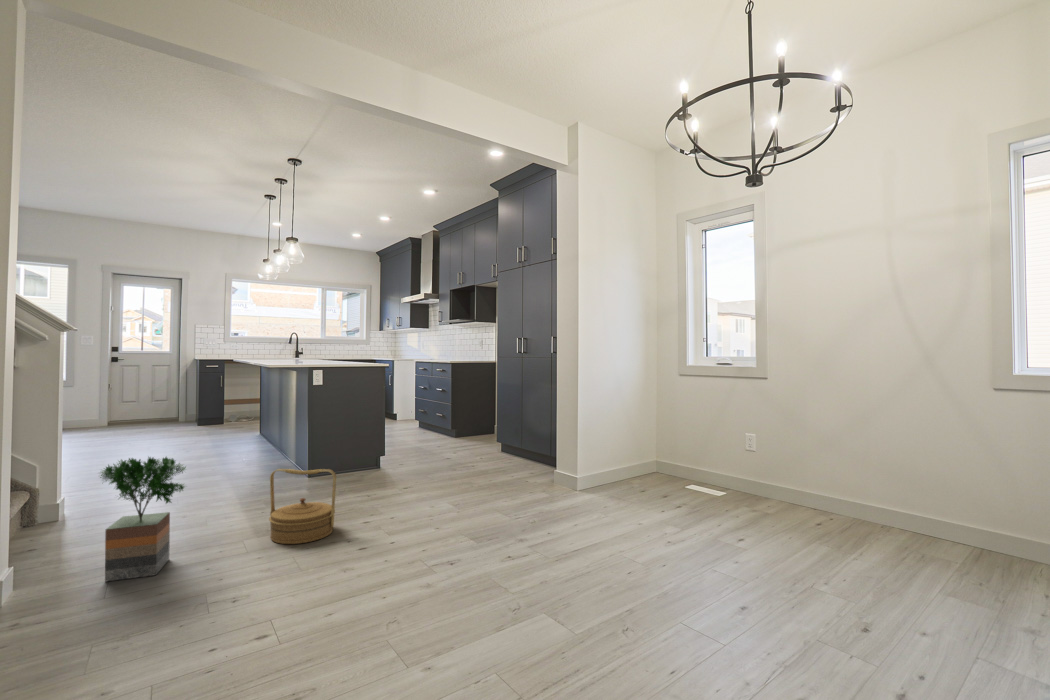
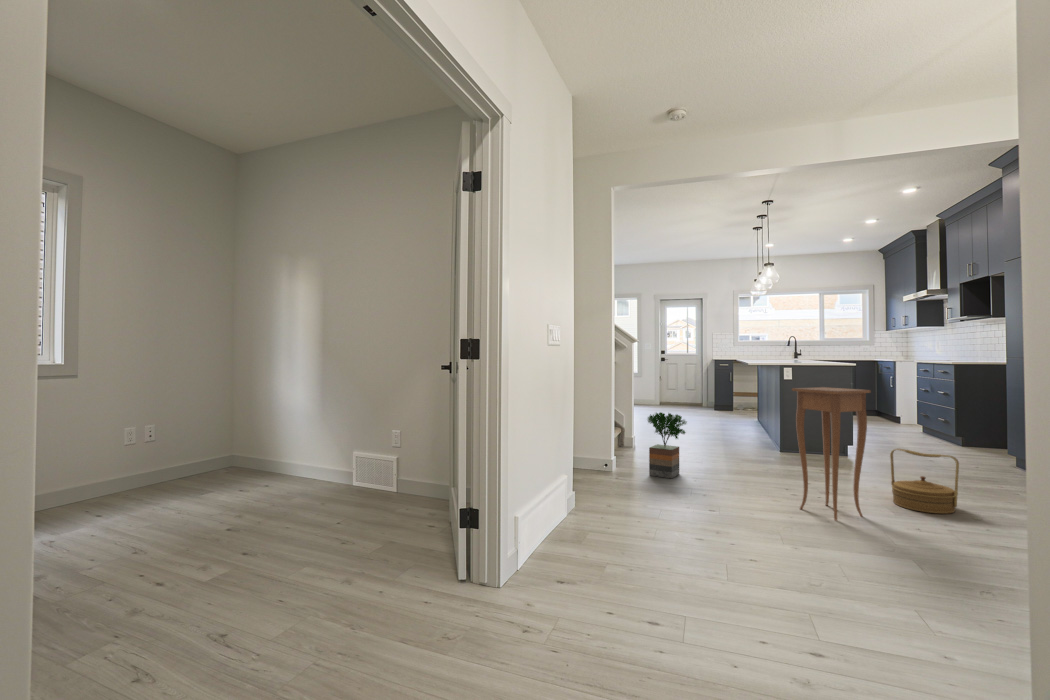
side table: none [368,398,453,575] -> present [792,387,871,520]
basket: present [269,469,336,544] -> present [890,449,959,514]

